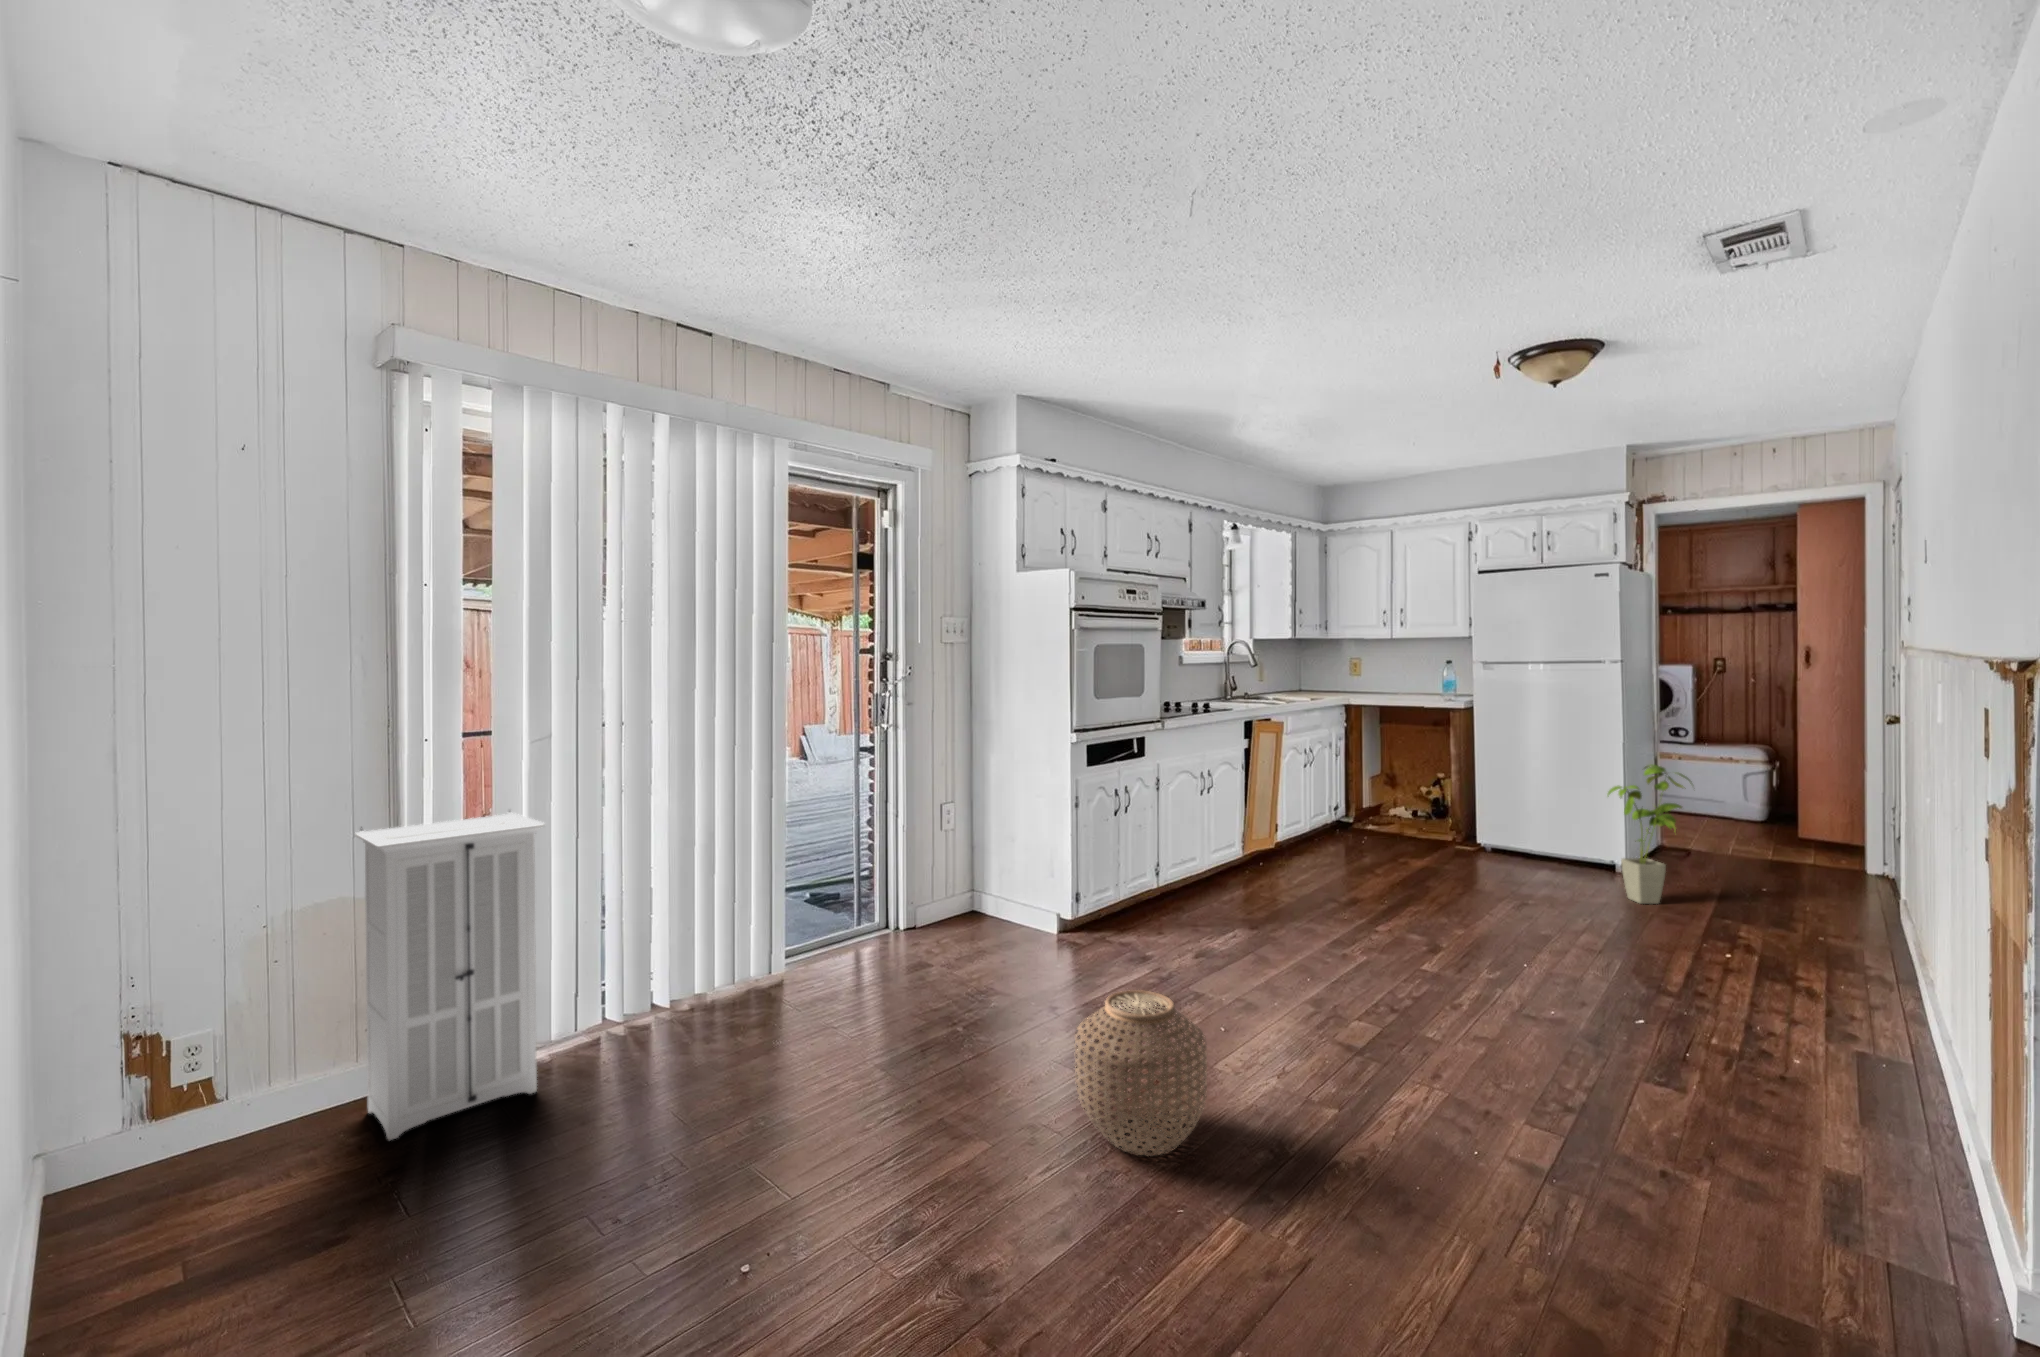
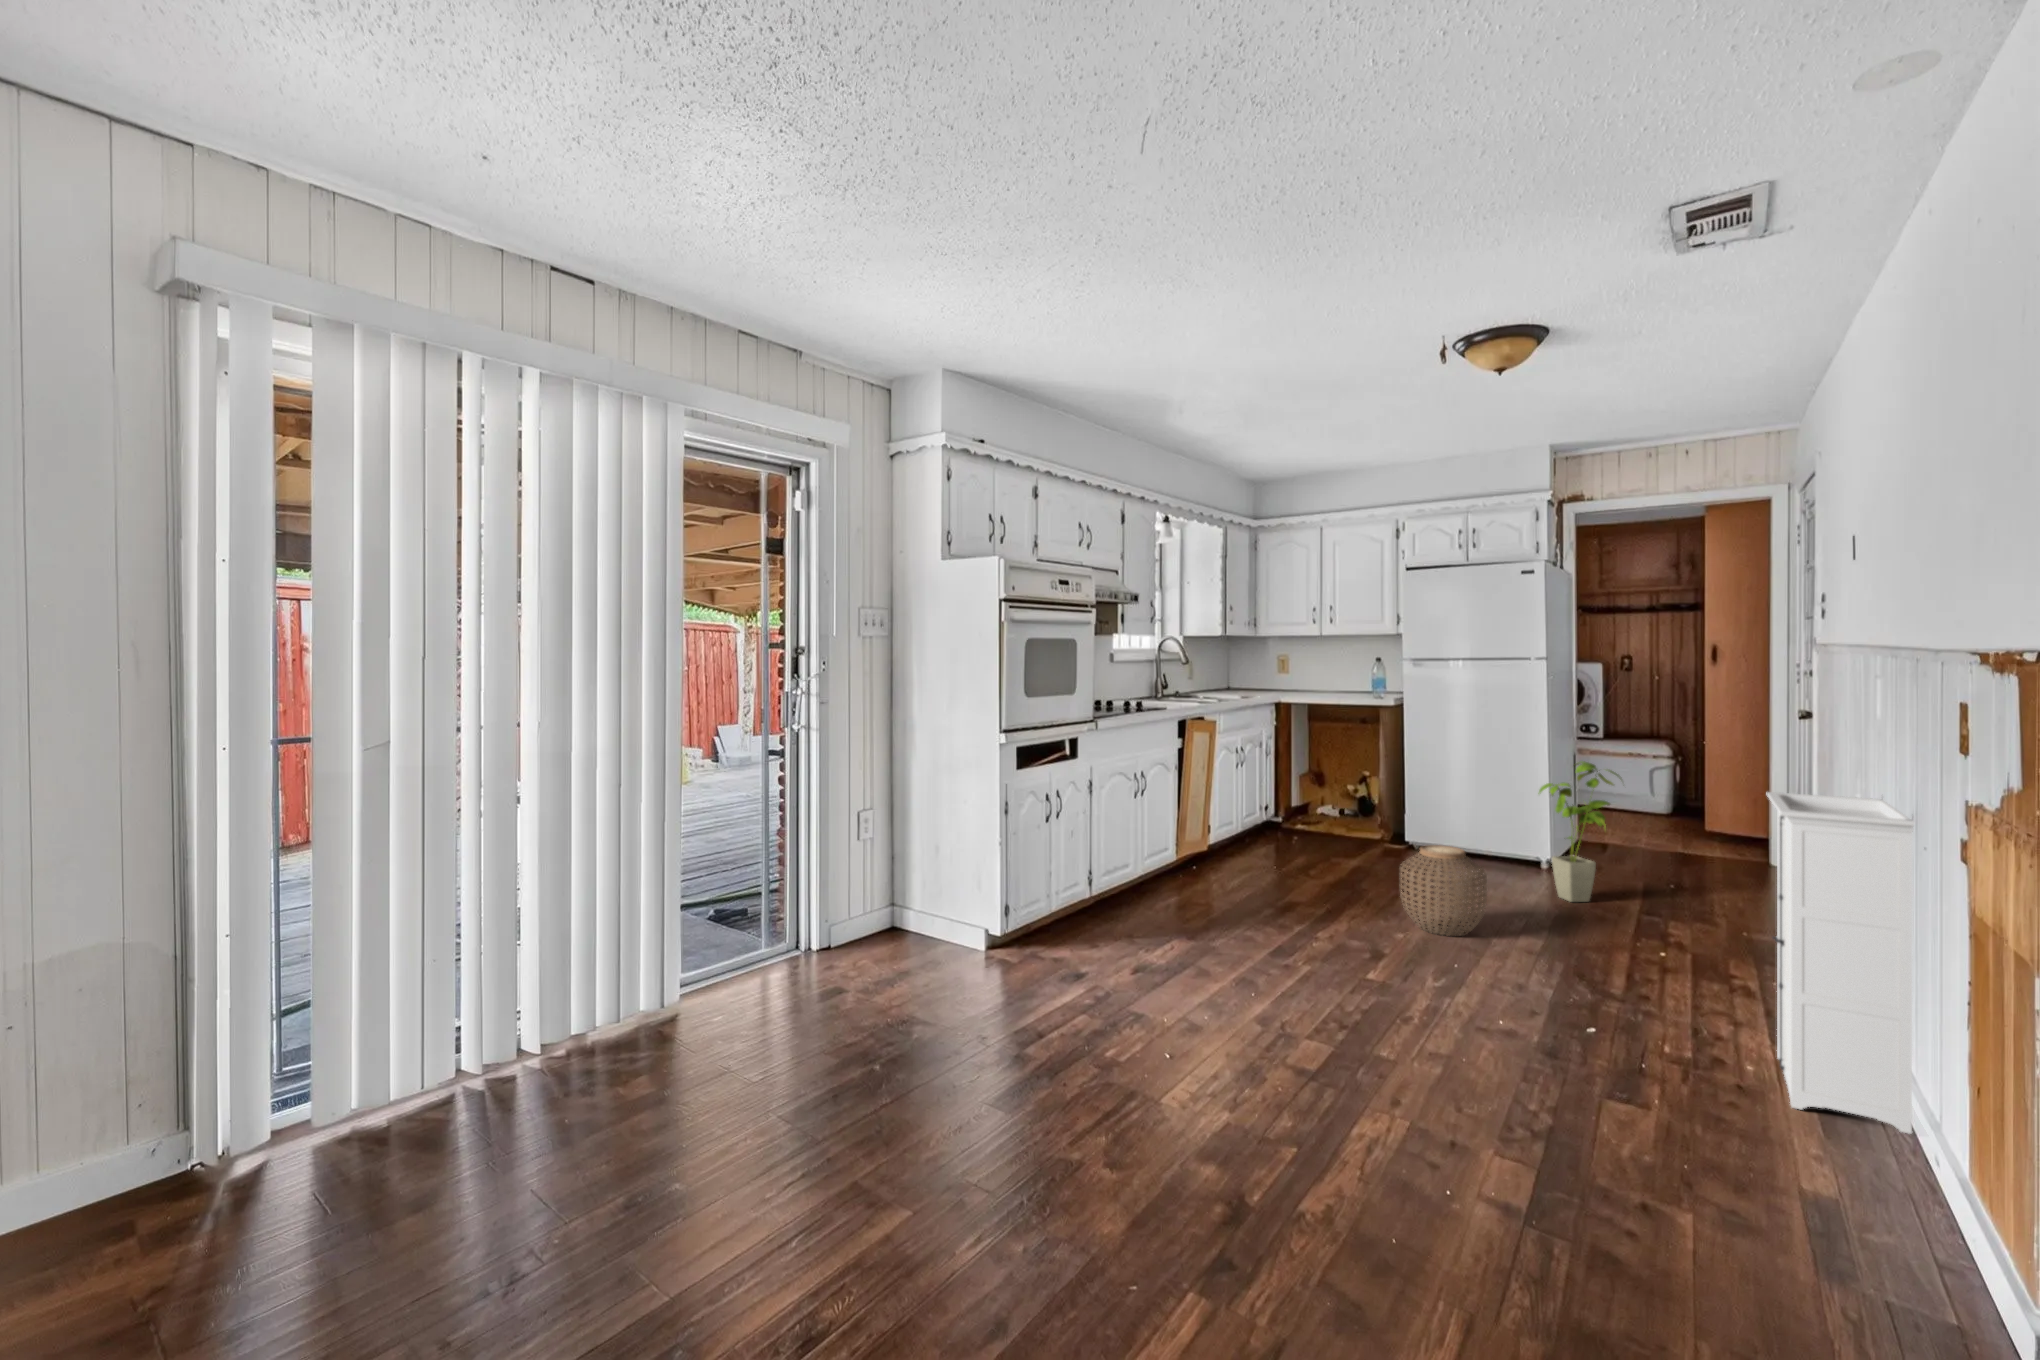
storage cabinet: present [355,812,545,1140] -> present [1767,792,1914,1134]
woven basket: present [1075,990,1207,1156] -> present [1400,845,1487,936]

